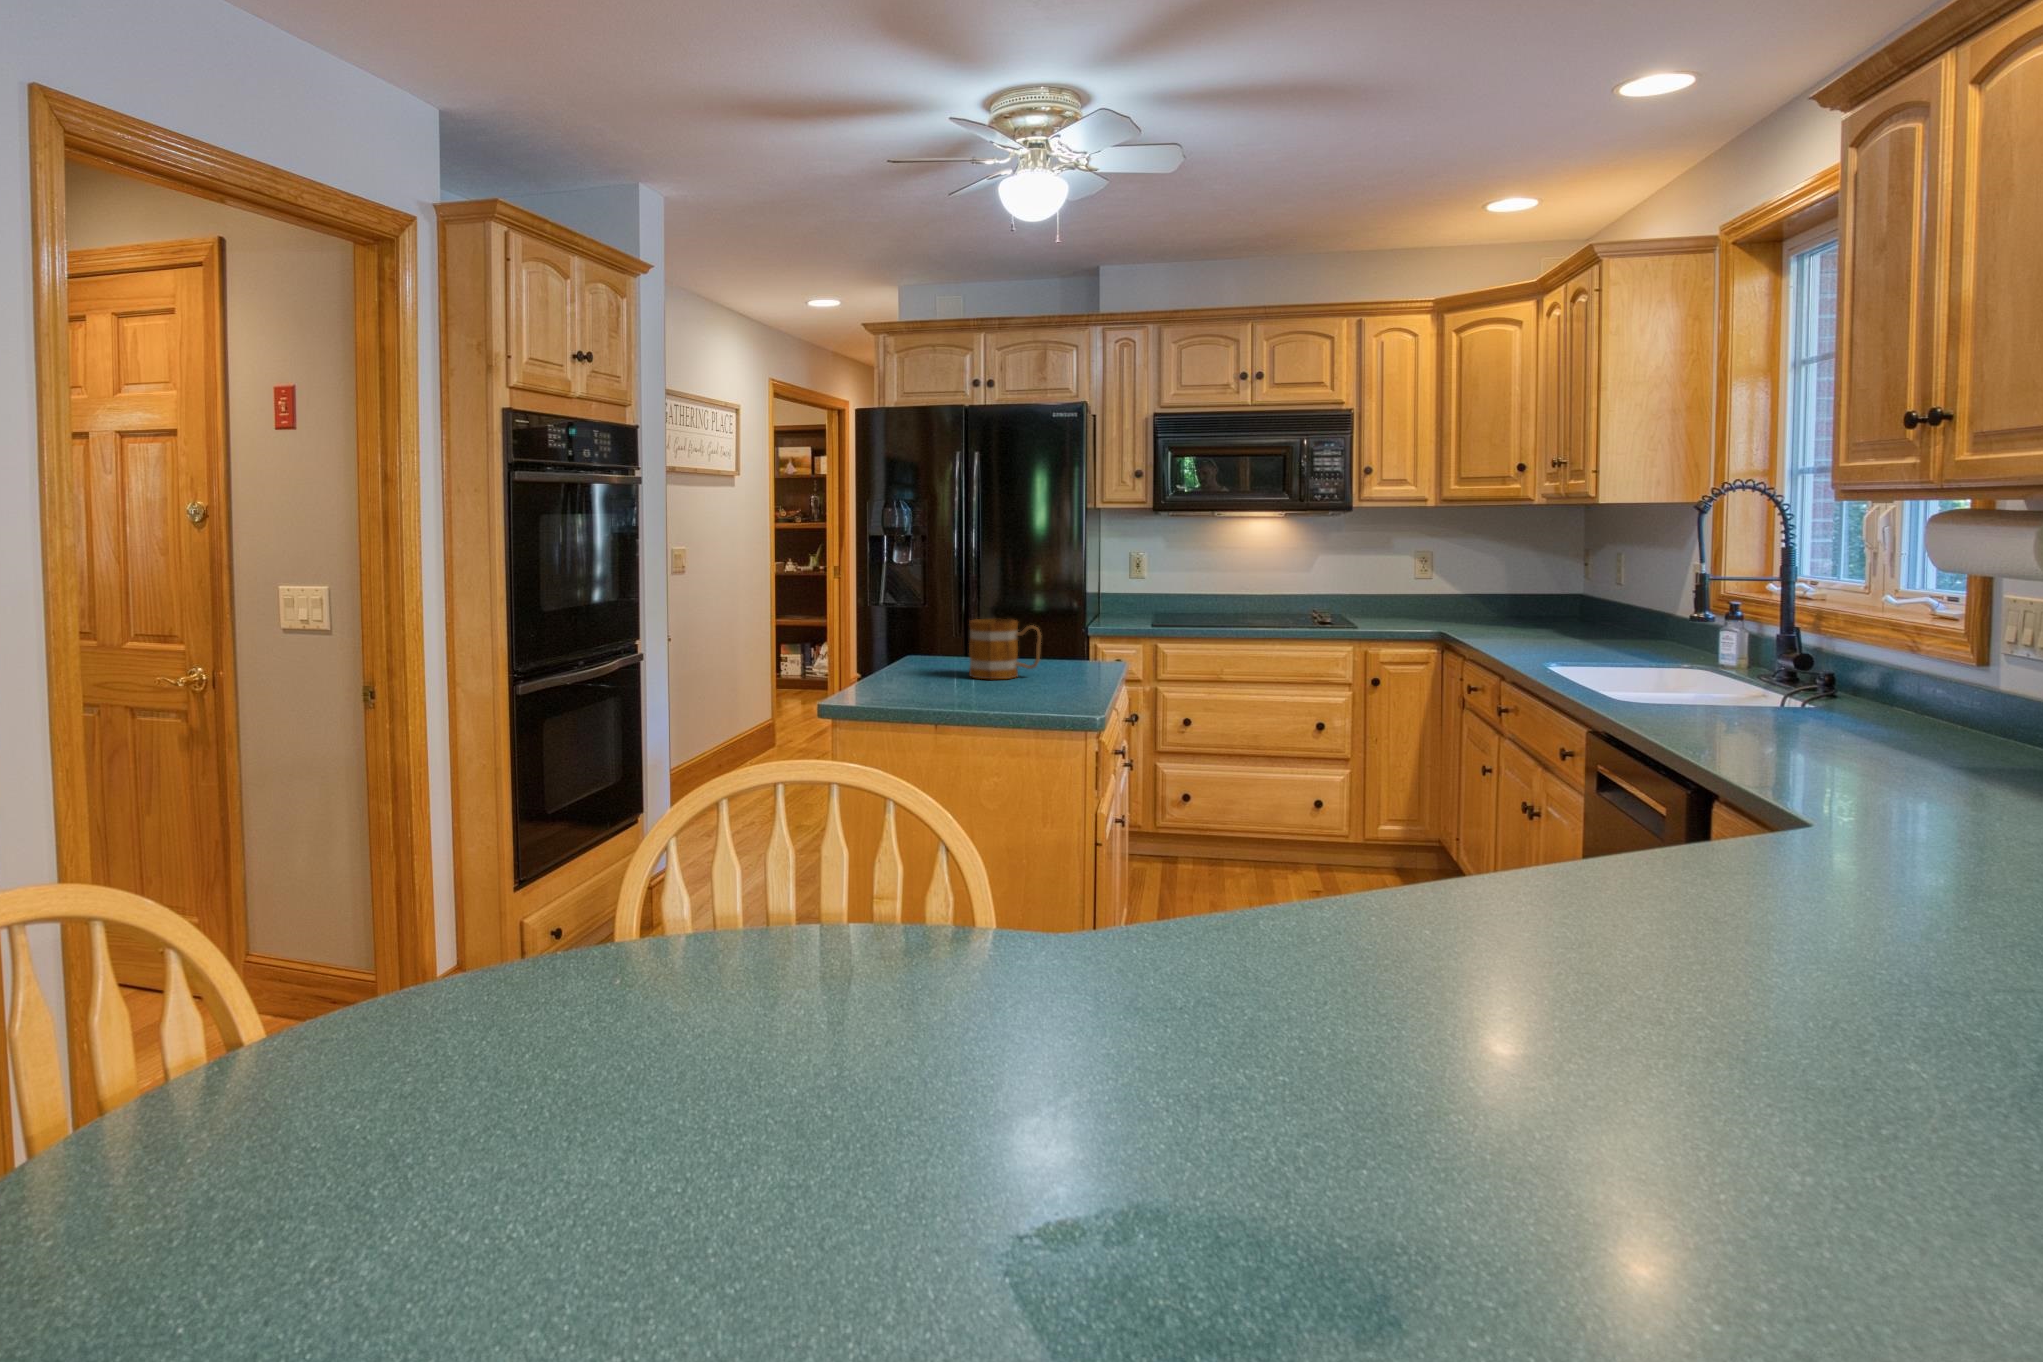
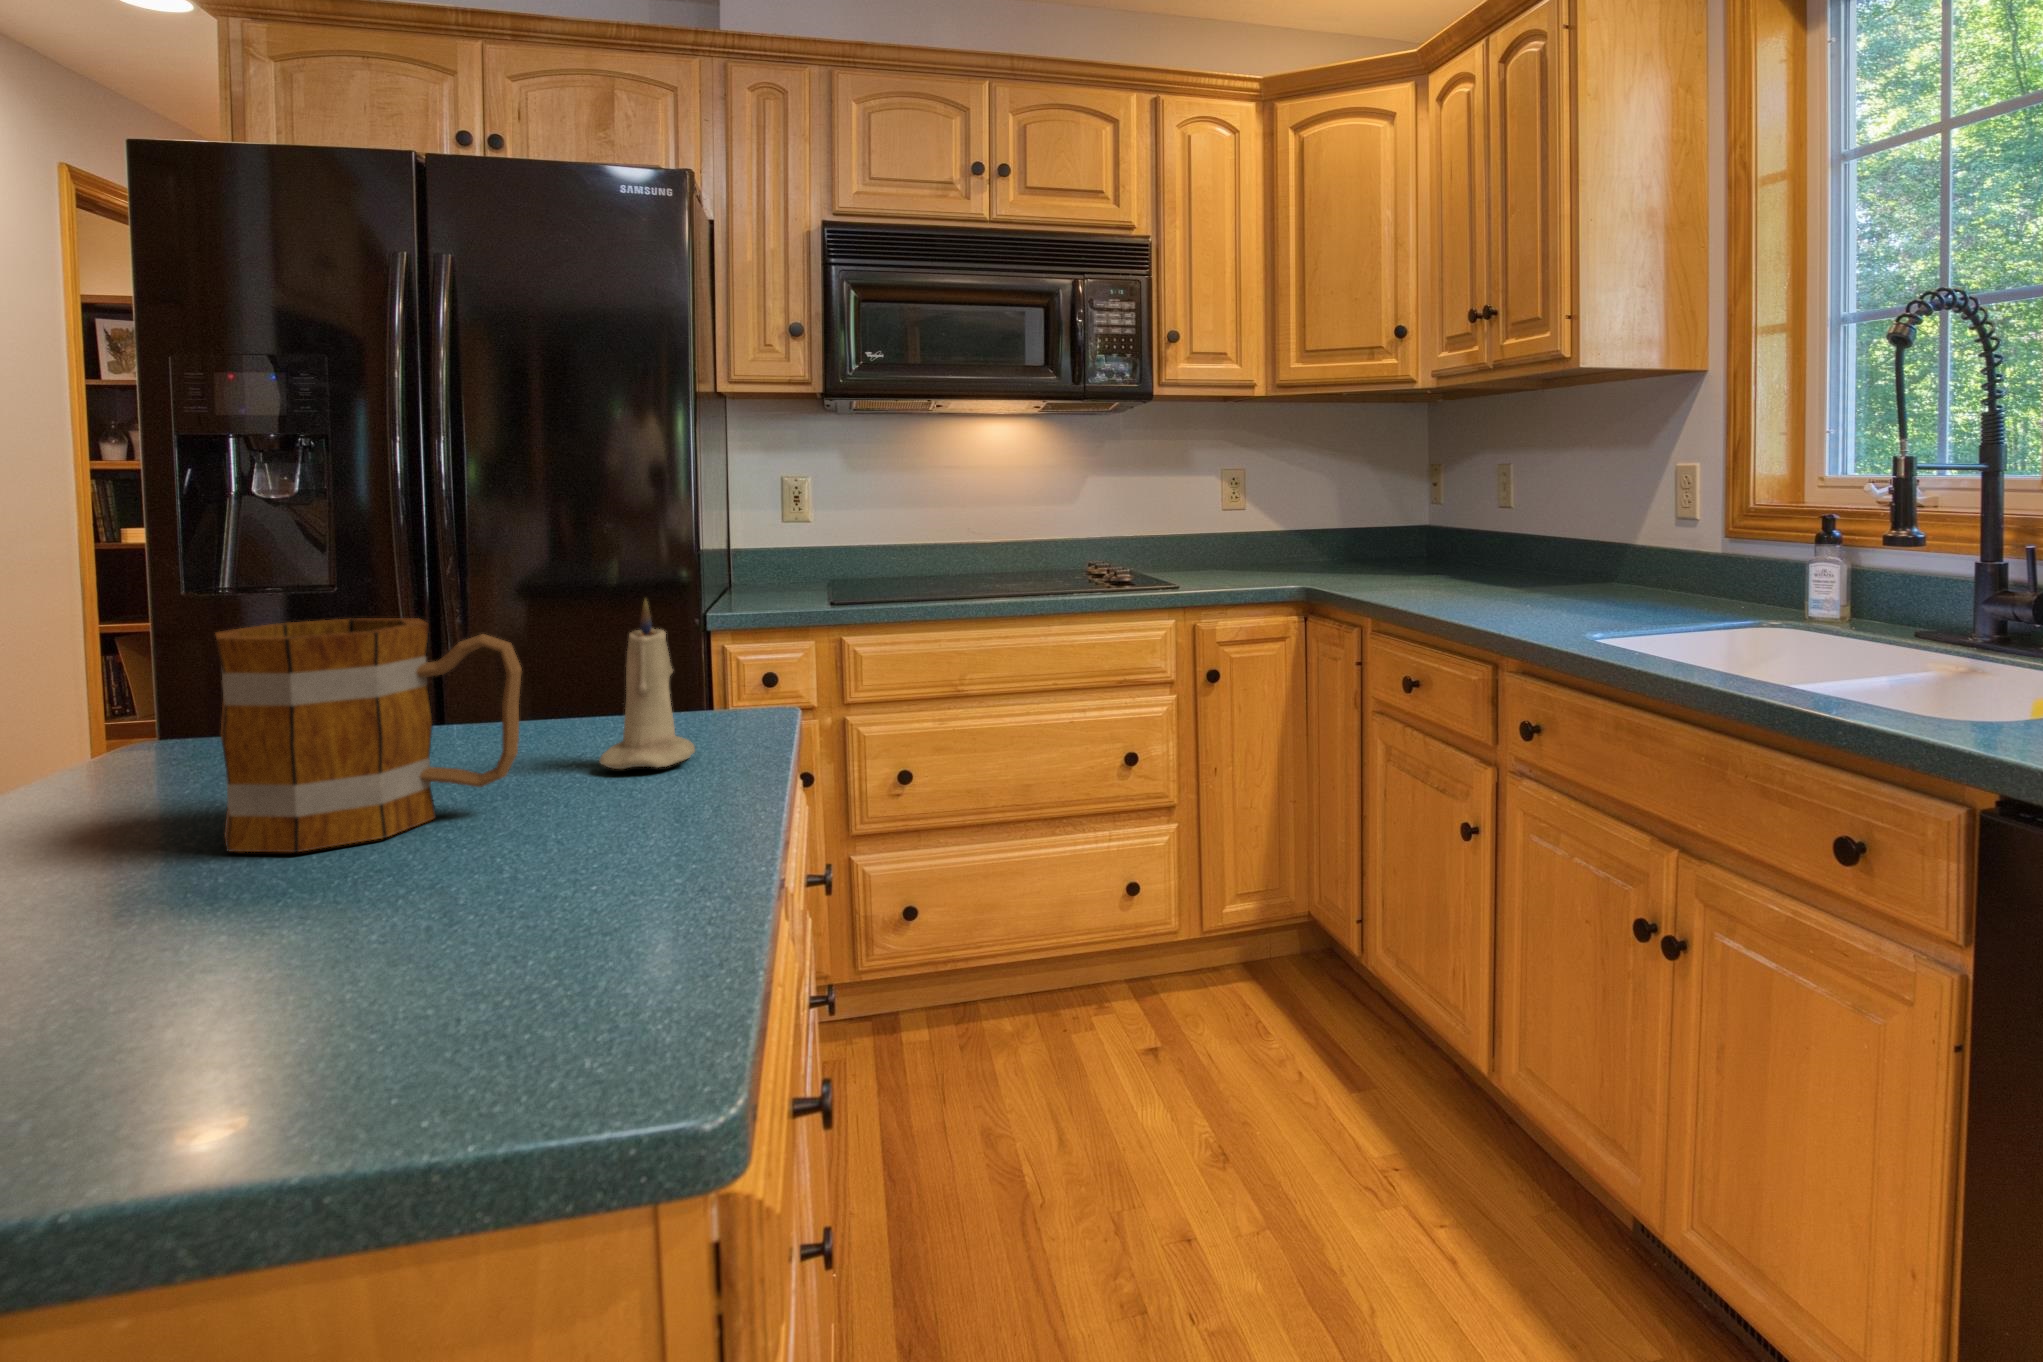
candle: none [1058,617,1087,672] -> present [599,599,695,769]

